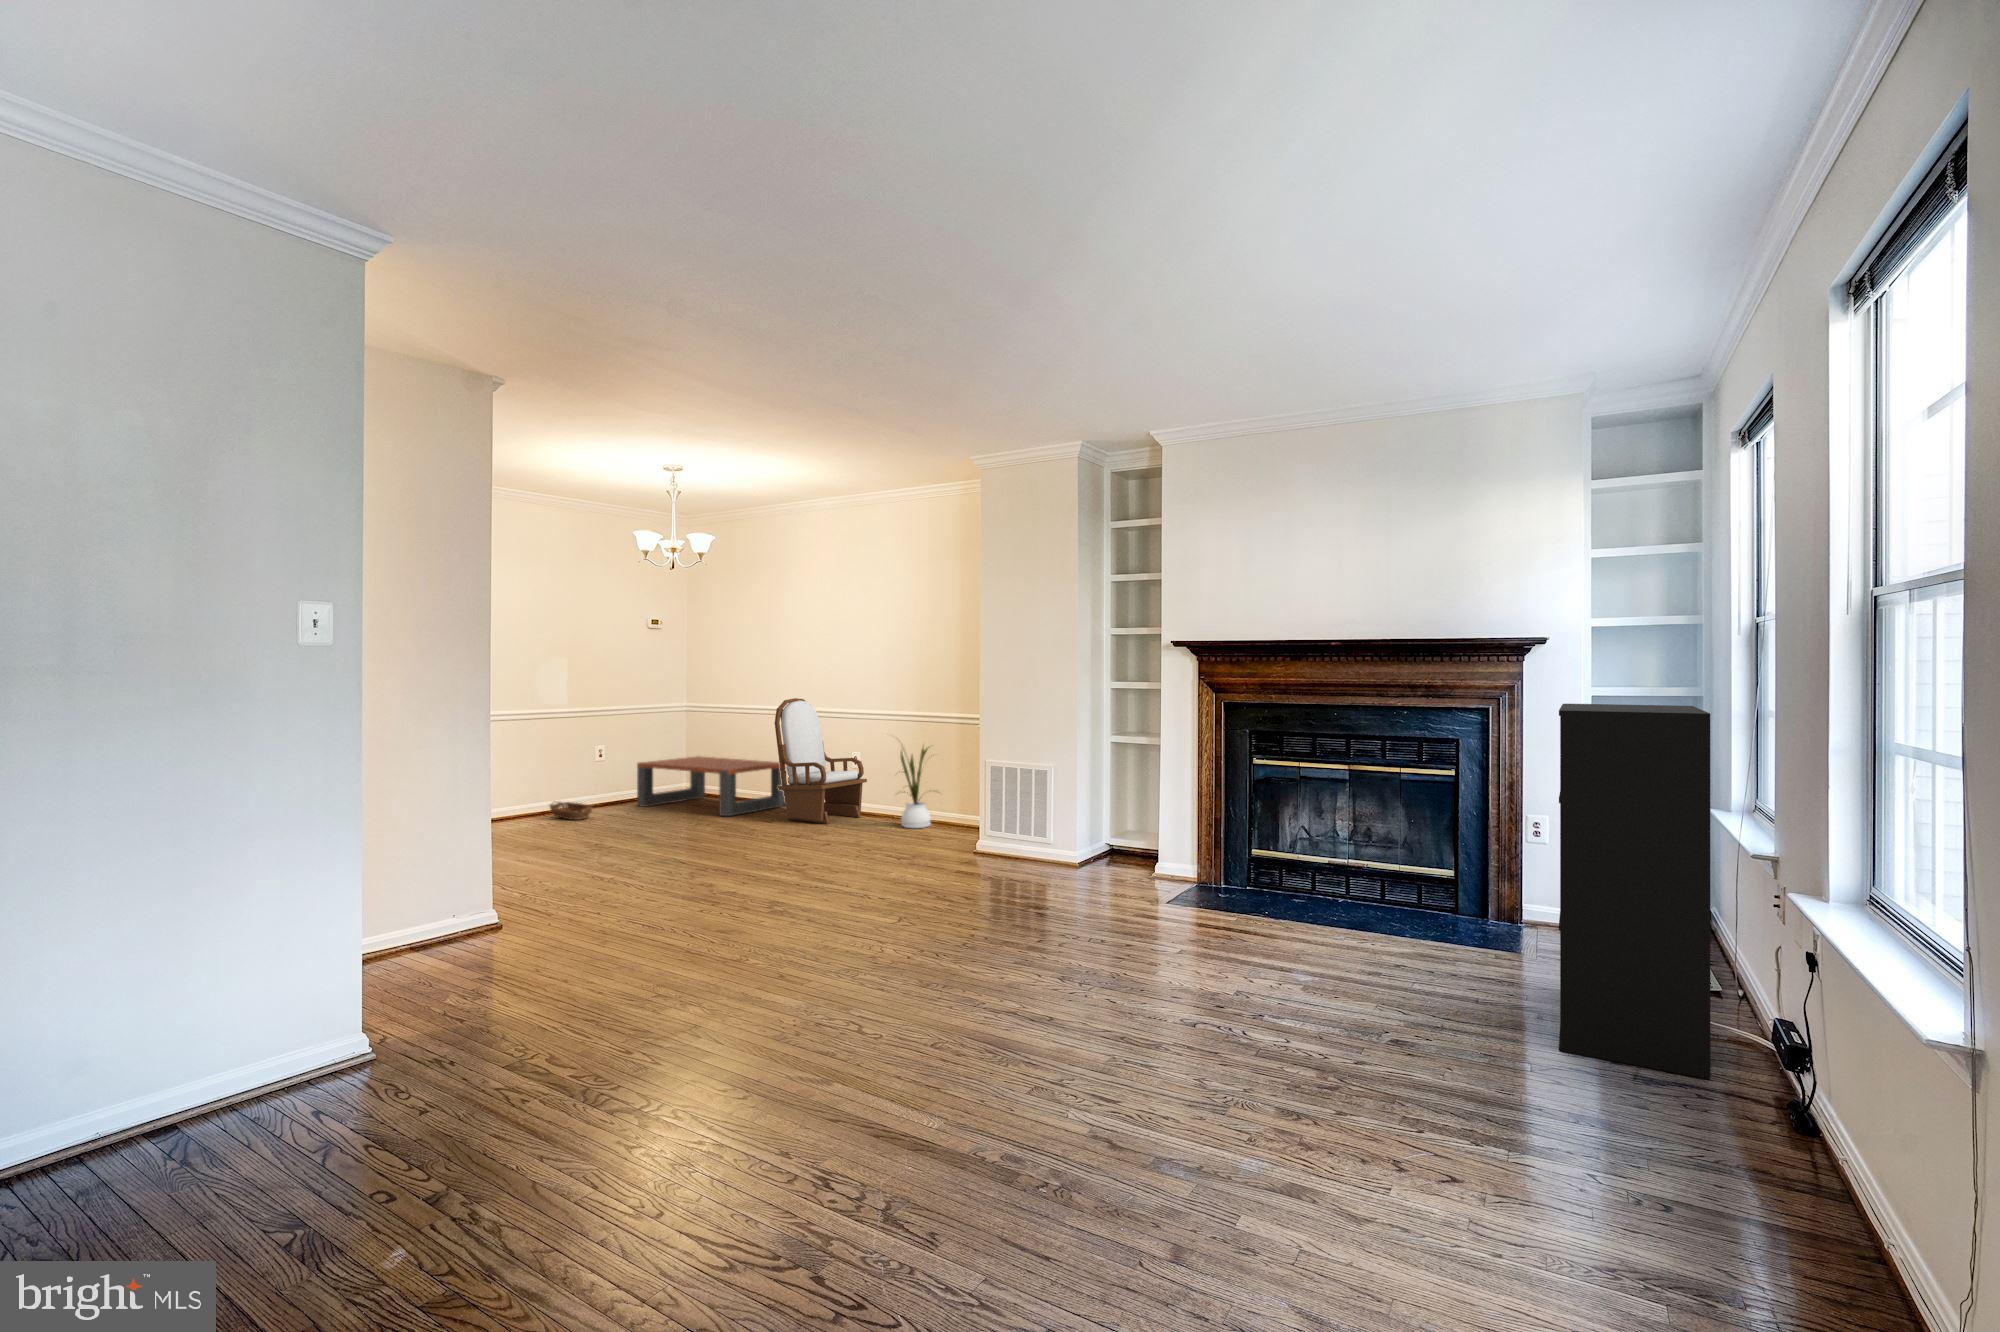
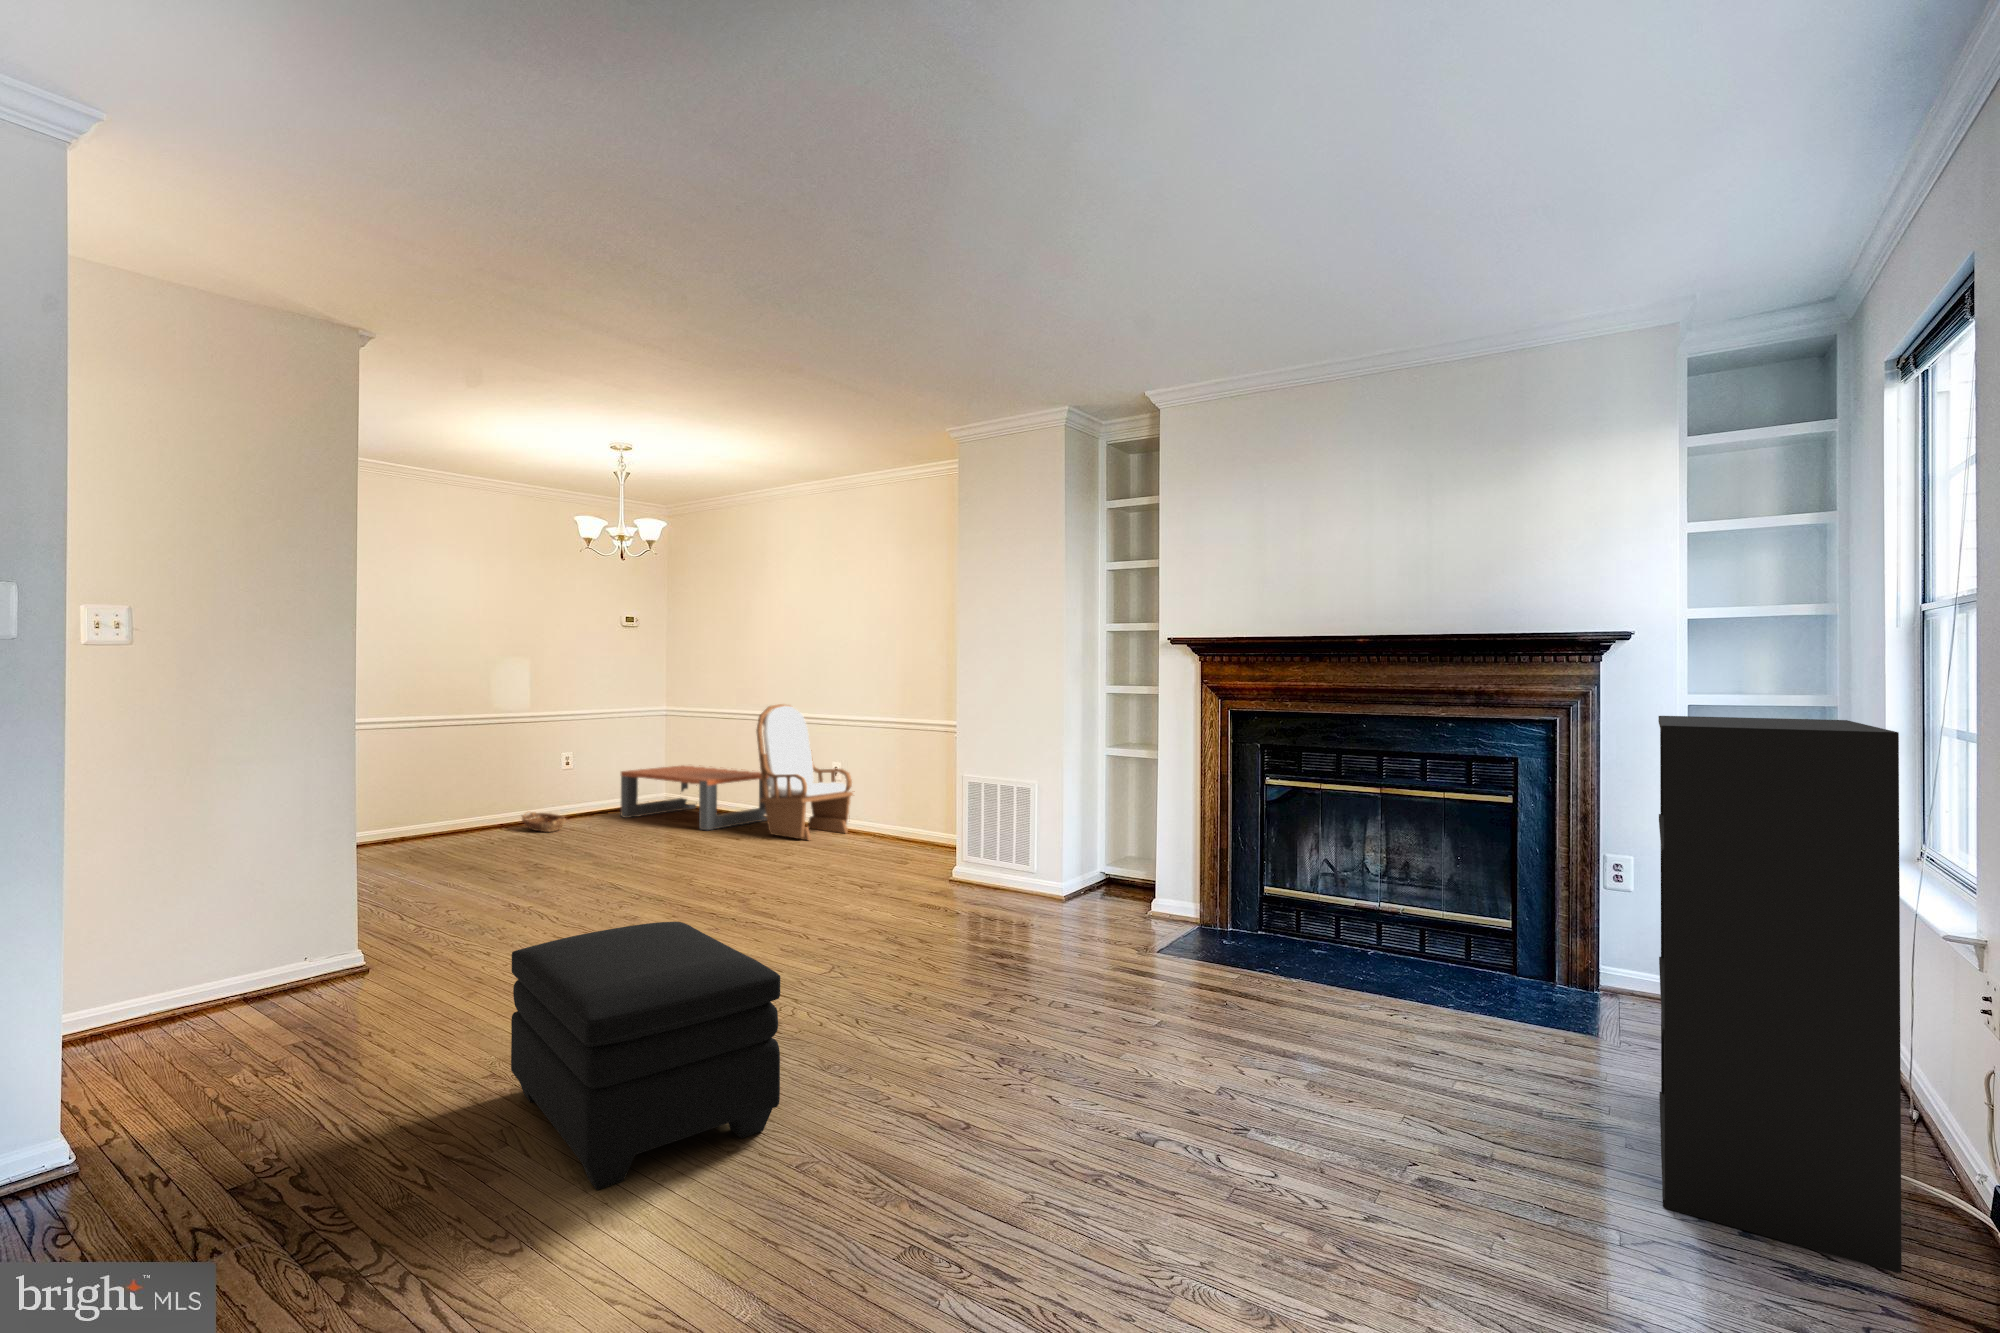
house plant: present [901,747,930,828] -> none [872,743,932,847]
ottoman: none [686,875,911,1063] -> present [511,922,780,1190]

